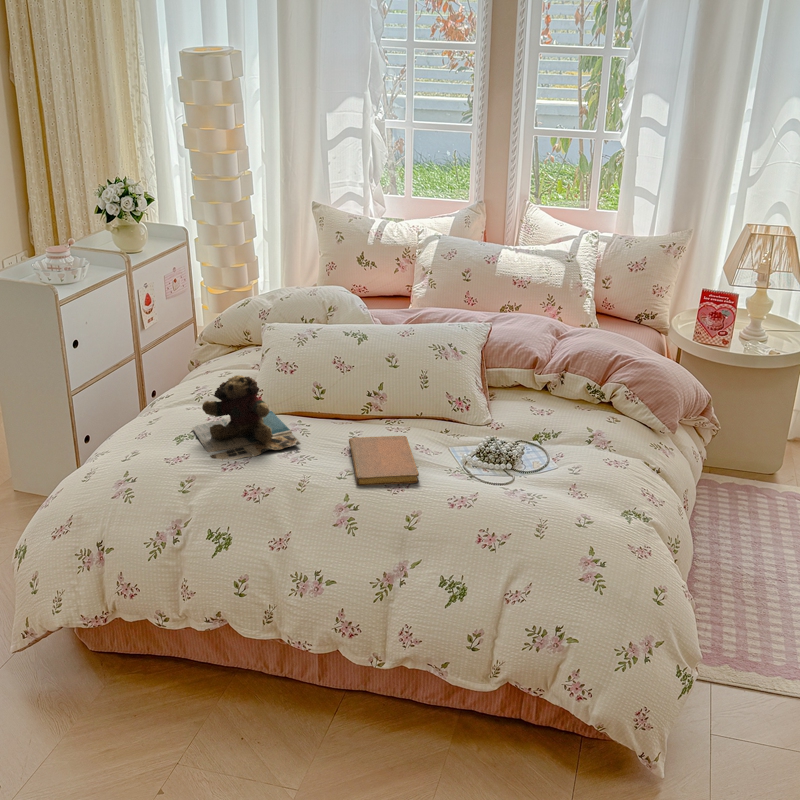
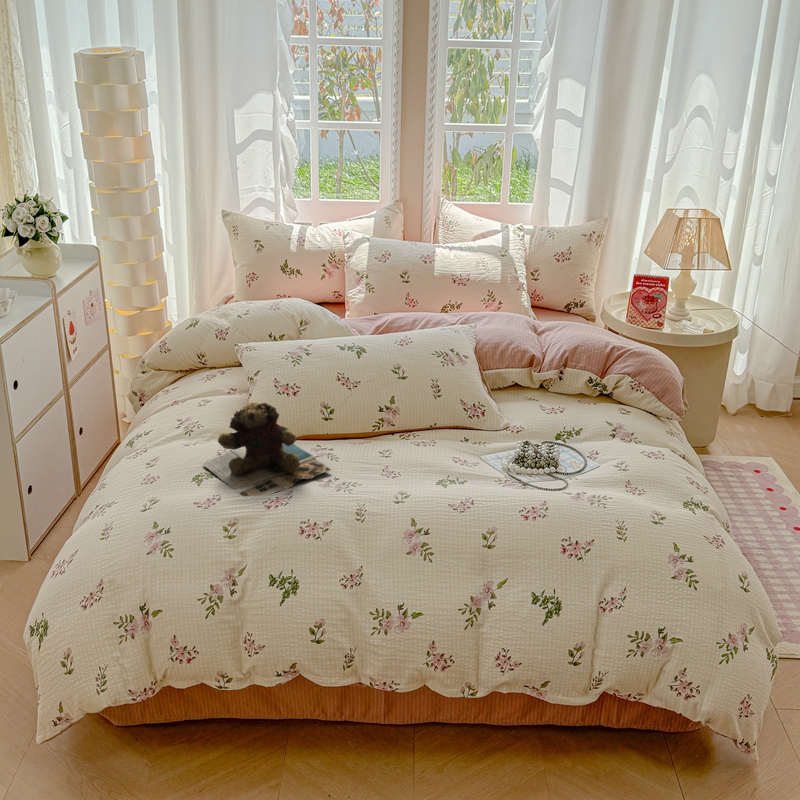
notebook: present [349,436,419,485] -> none [381,450,474,508]

